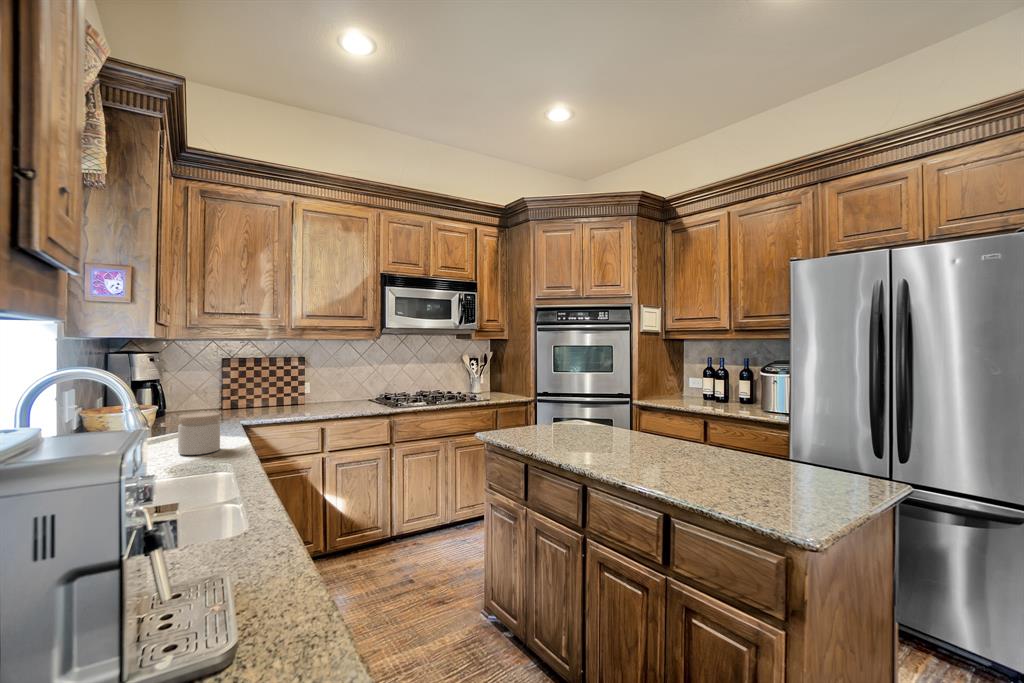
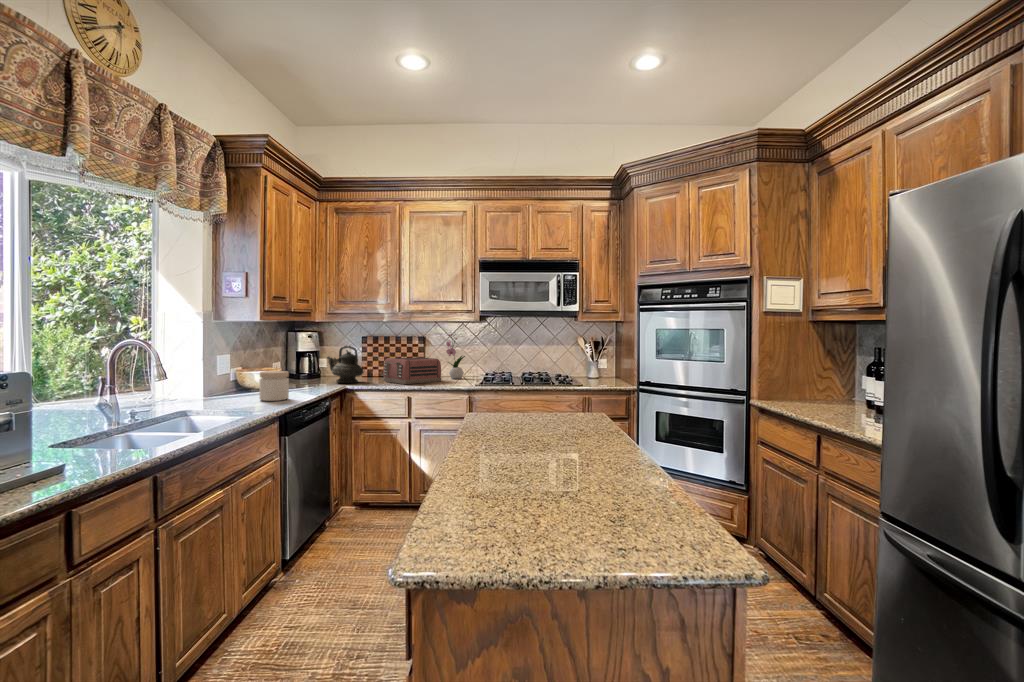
flower arrangement: none [336,353,359,403] -> present [446,334,465,379]
teapot: none [189,371,248,419] -> present [327,346,364,383]
toaster: none [270,381,342,414] -> present [383,357,441,384]

